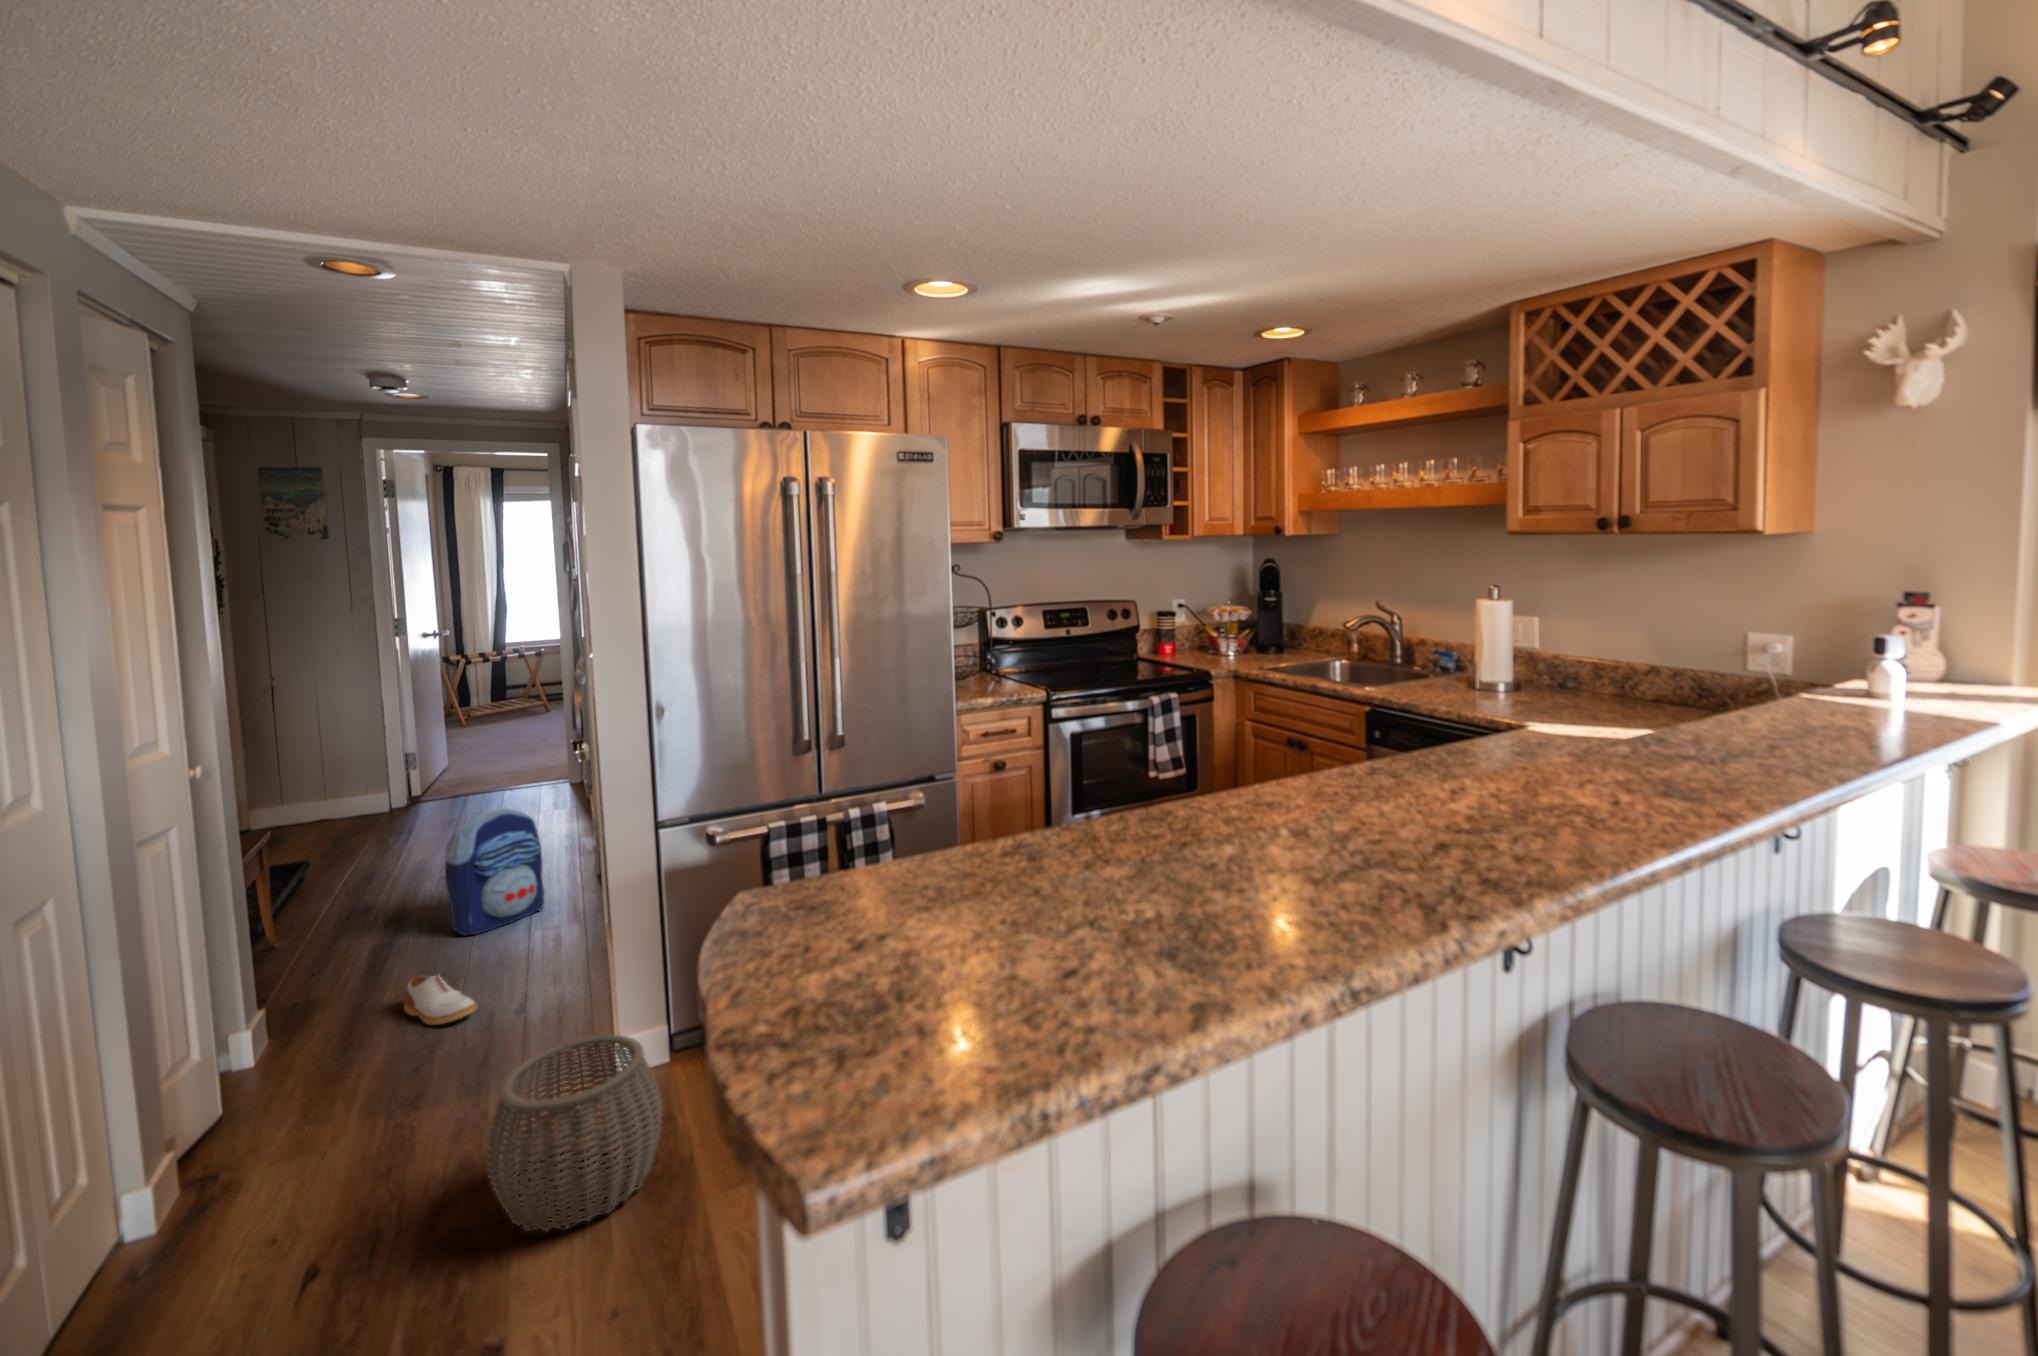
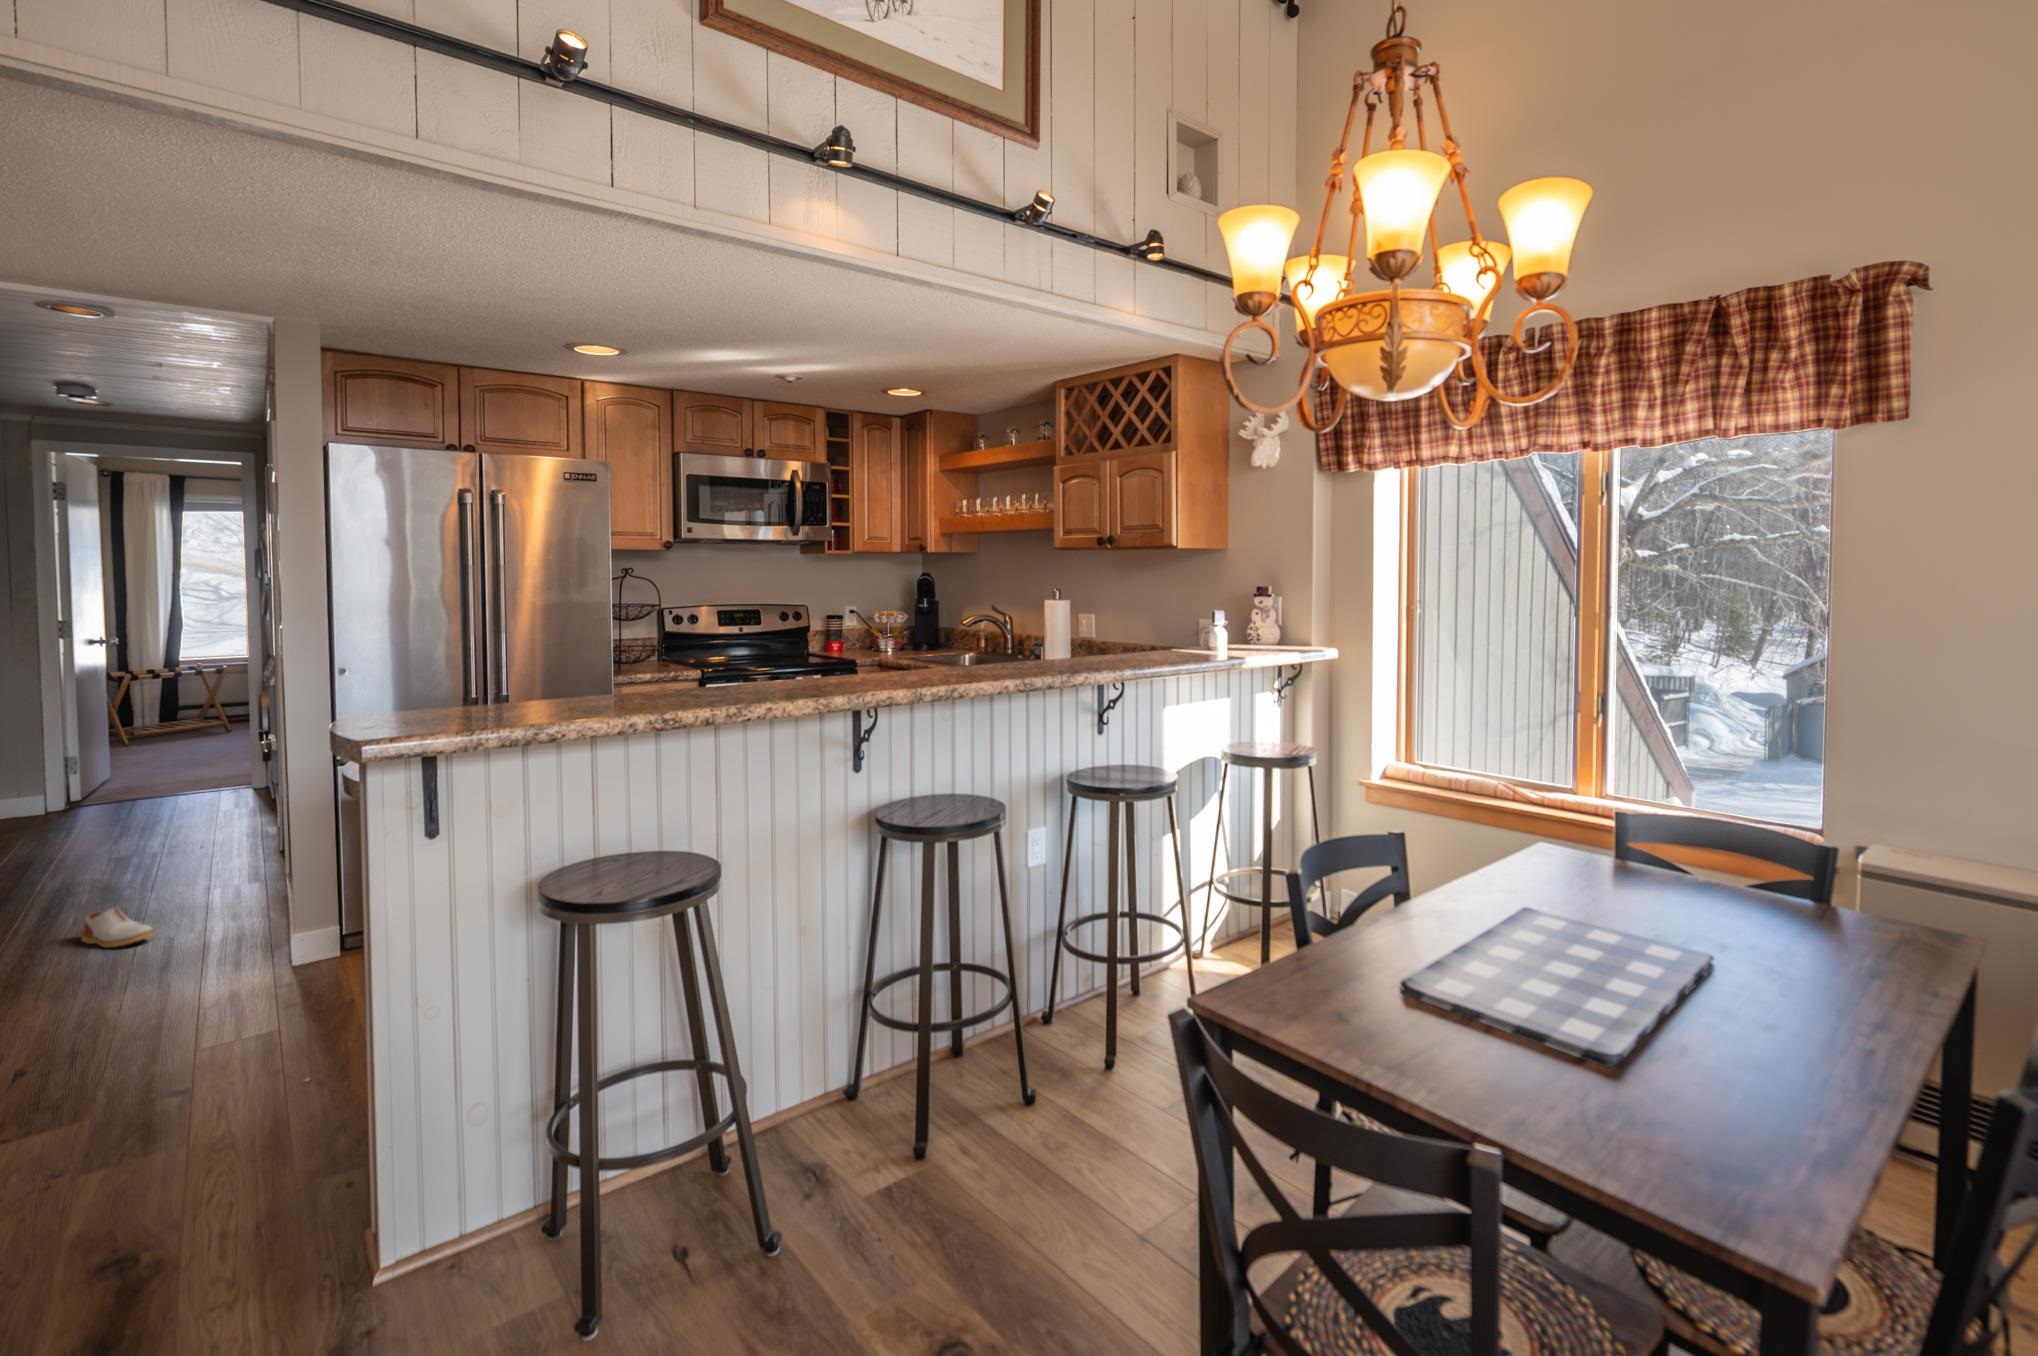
backpack: present [445,807,544,936] -> none [120,781,223,895]
woven basket: present [487,1035,662,1231] -> none [172,909,326,1041]

